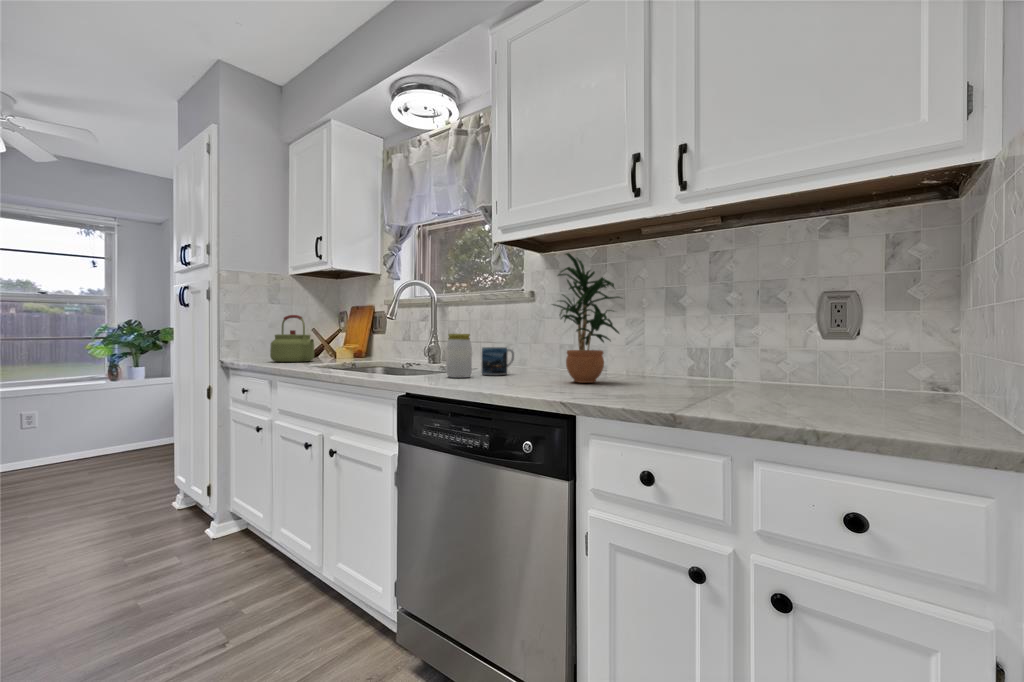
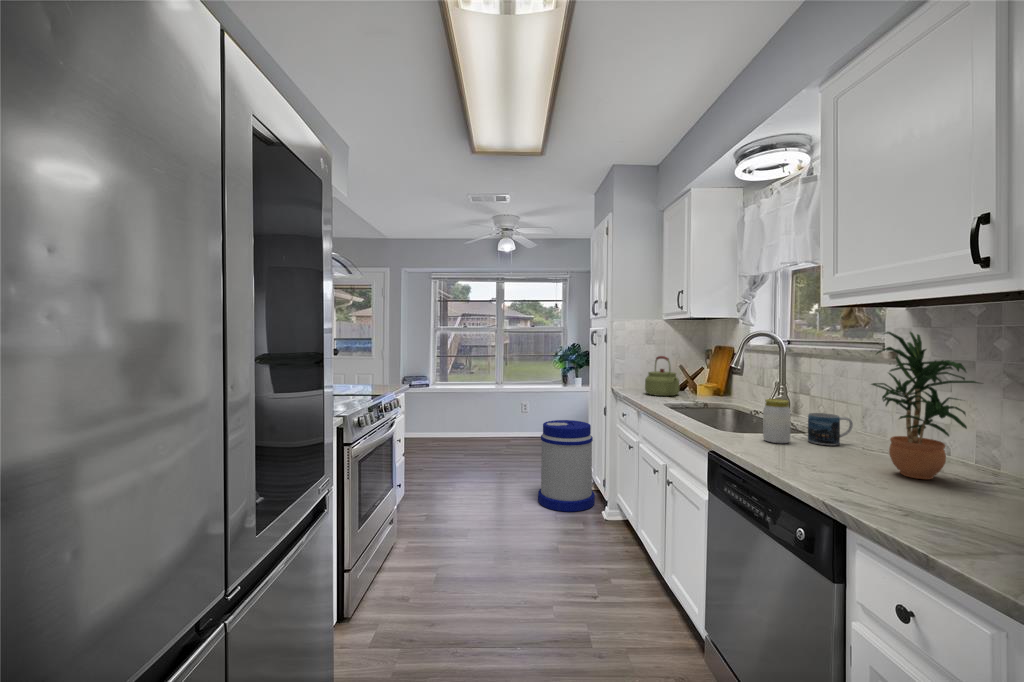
trash can: none [84,413,190,550] -> present [538,420,595,512]

